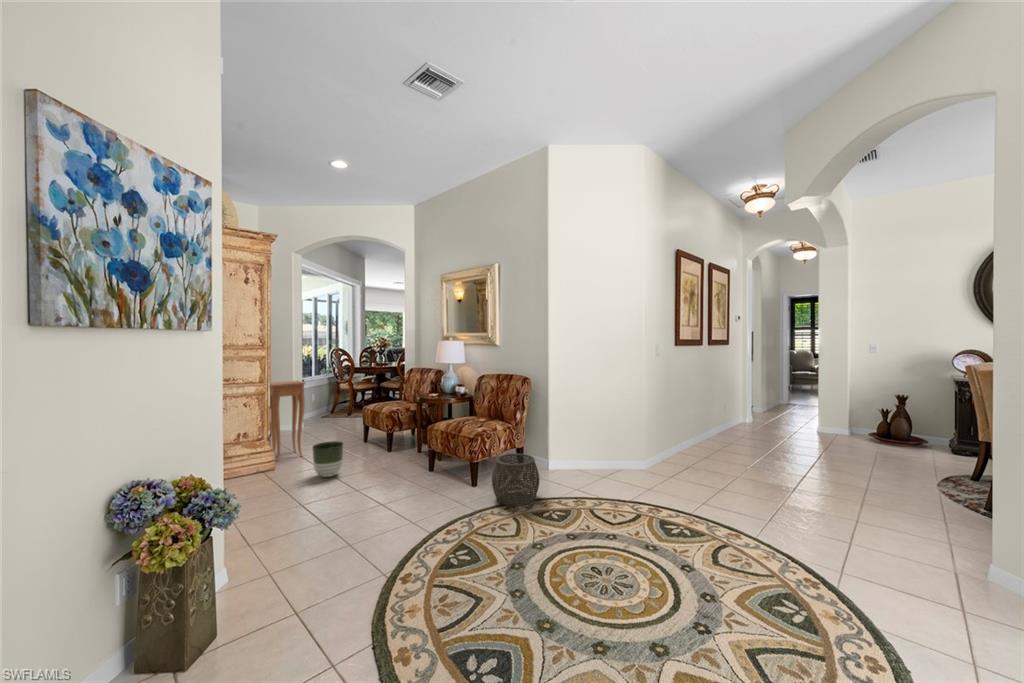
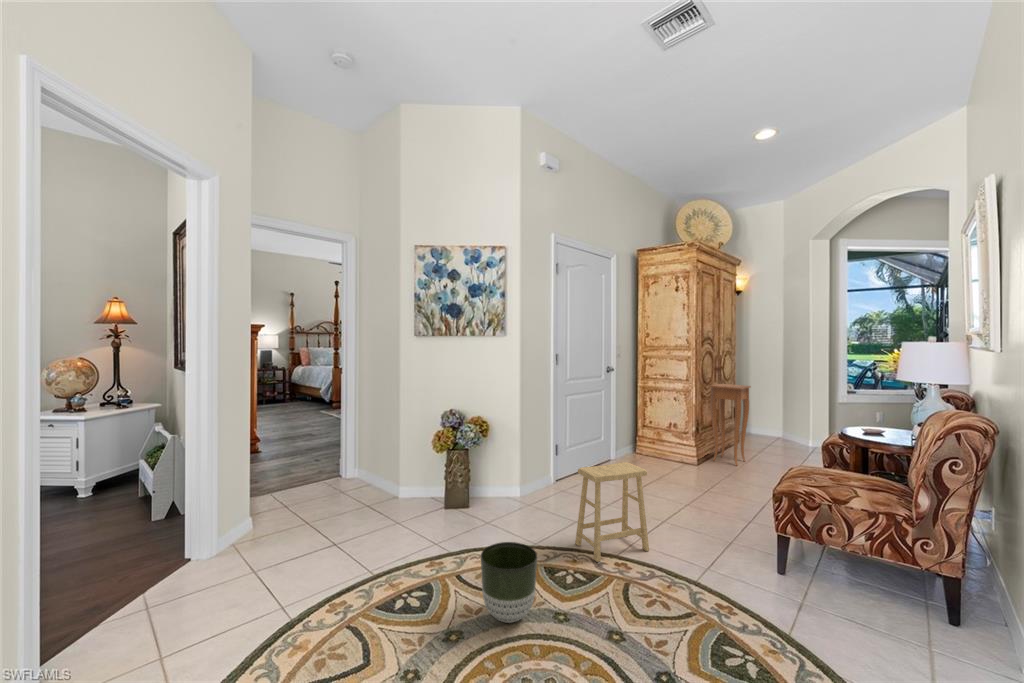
planter: present [313,441,343,477] -> present [481,542,537,623]
footstool: none [402,450,449,550] -> present [575,462,649,562]
woven basket: present [492,453,540,506] -> none [711,527,799,624]

